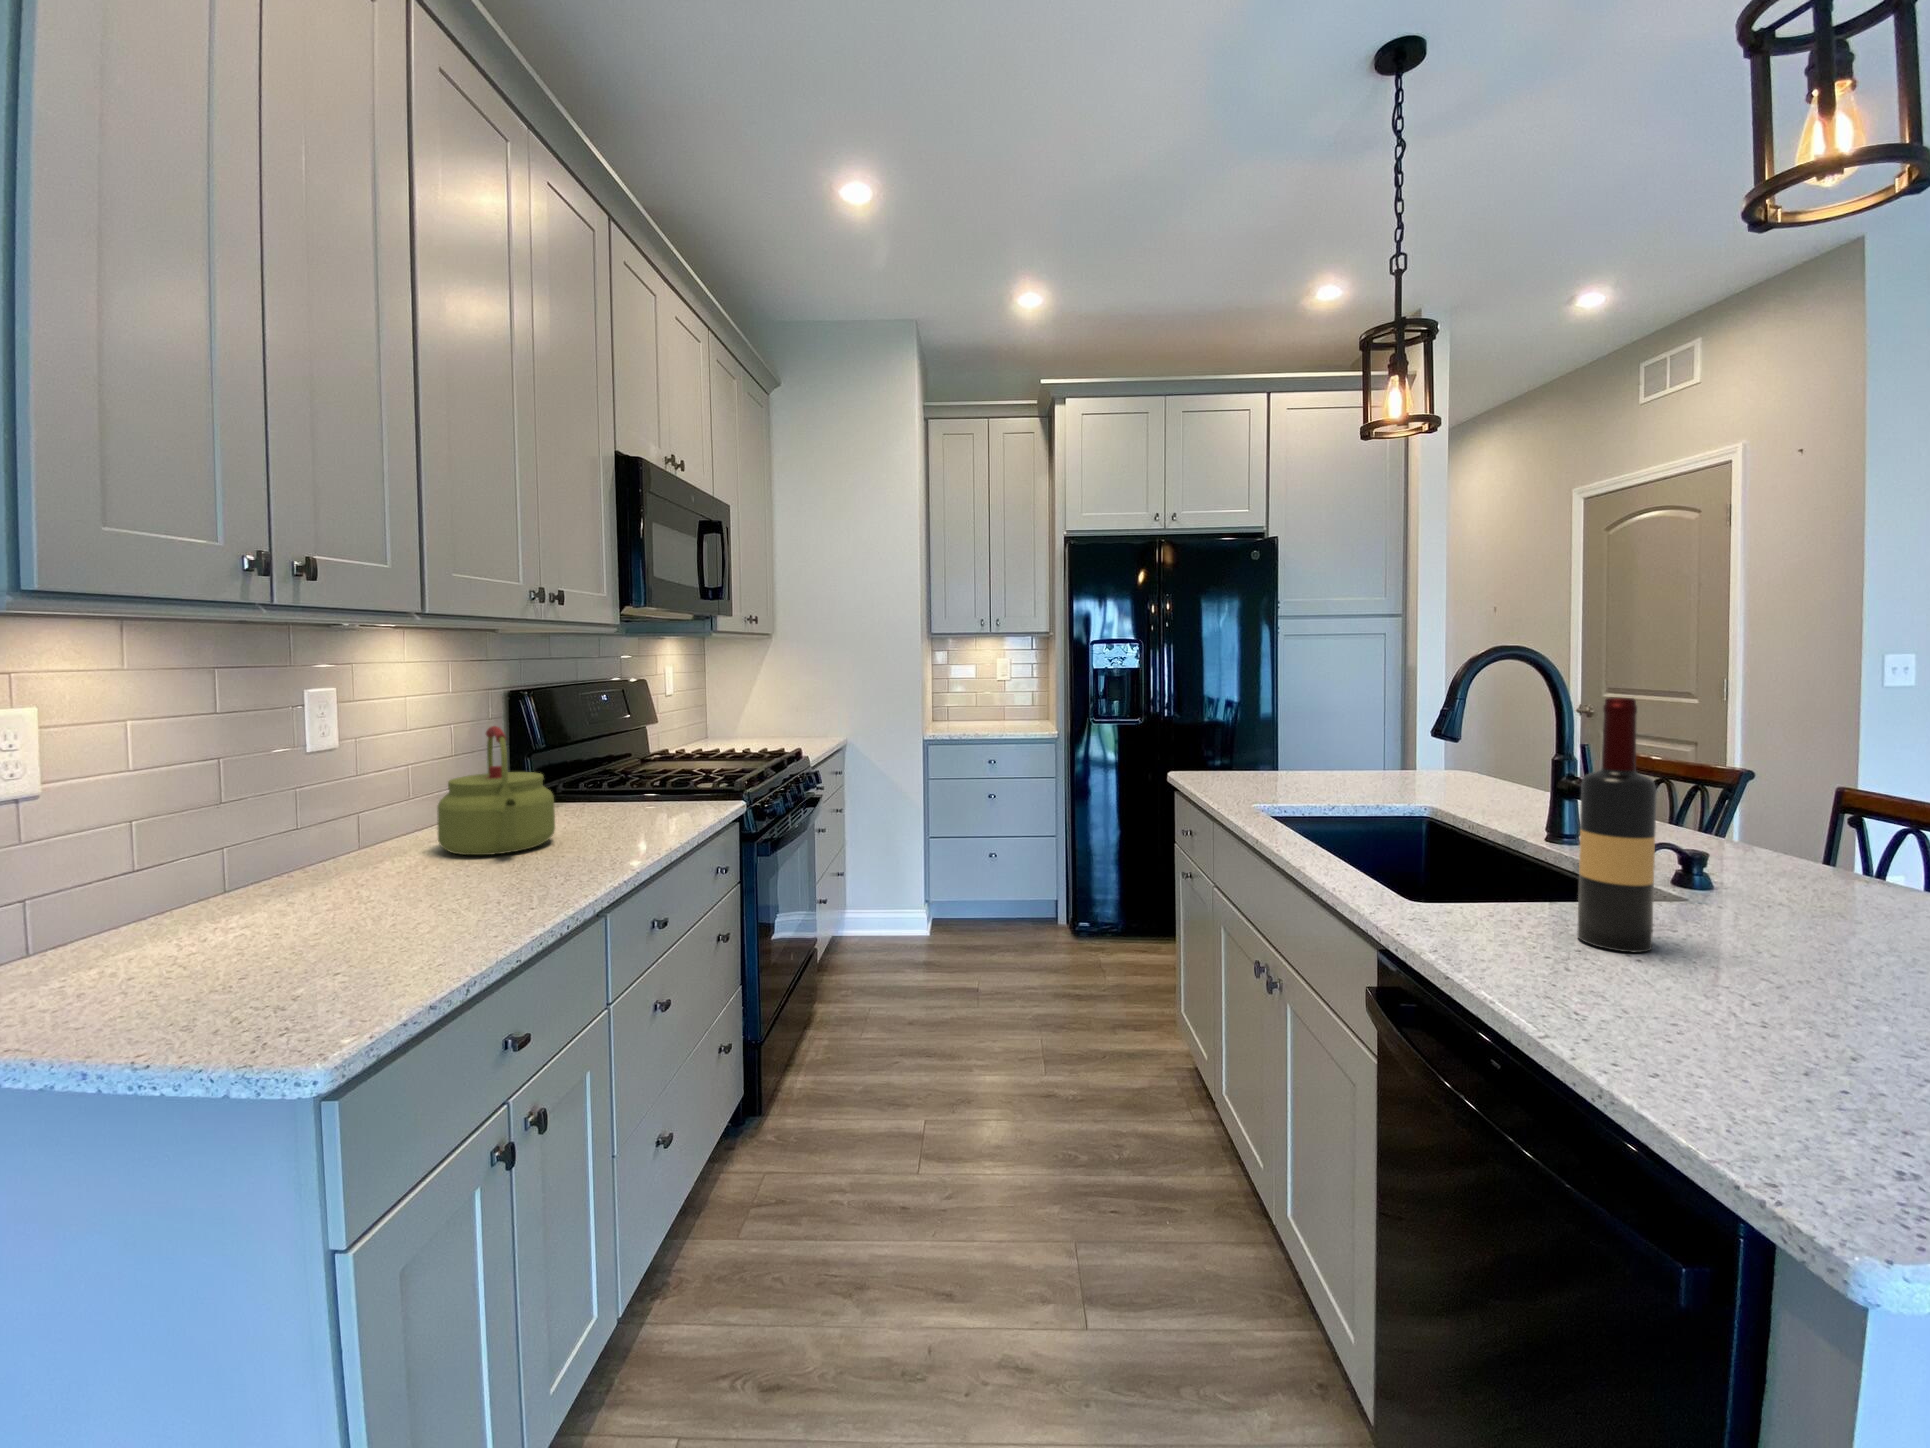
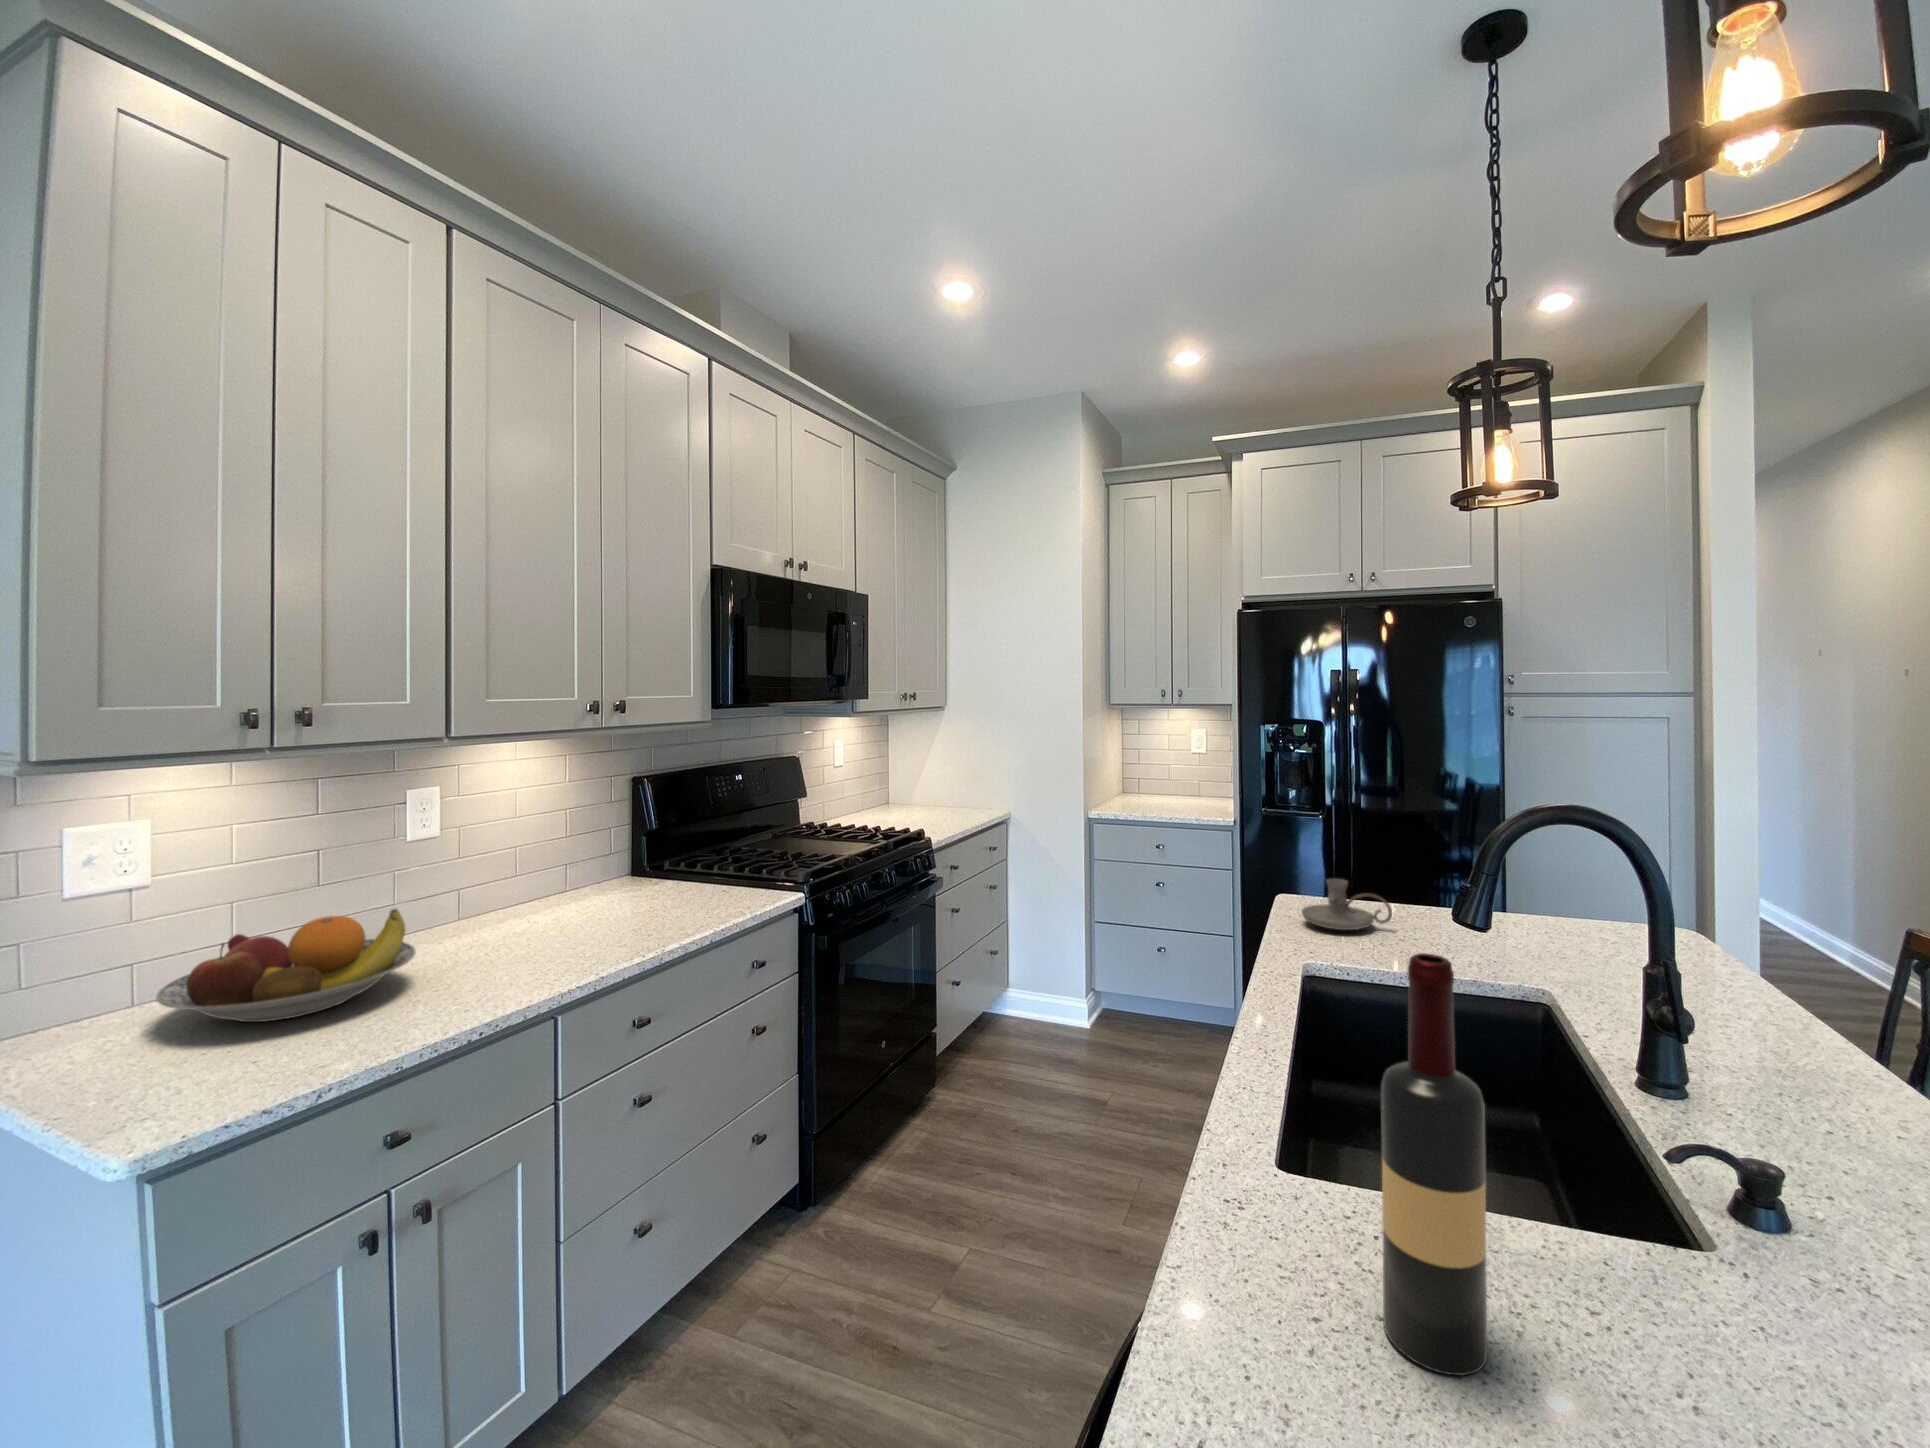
kettle: present [437,726,555,855] -> none [504,820,608,937]
candle holder: none [1228,749,1300,788] -> present [1302,879,1392,930]
fruit bowl: none [114,815,422,946] -> present [156,909,416,1022]

